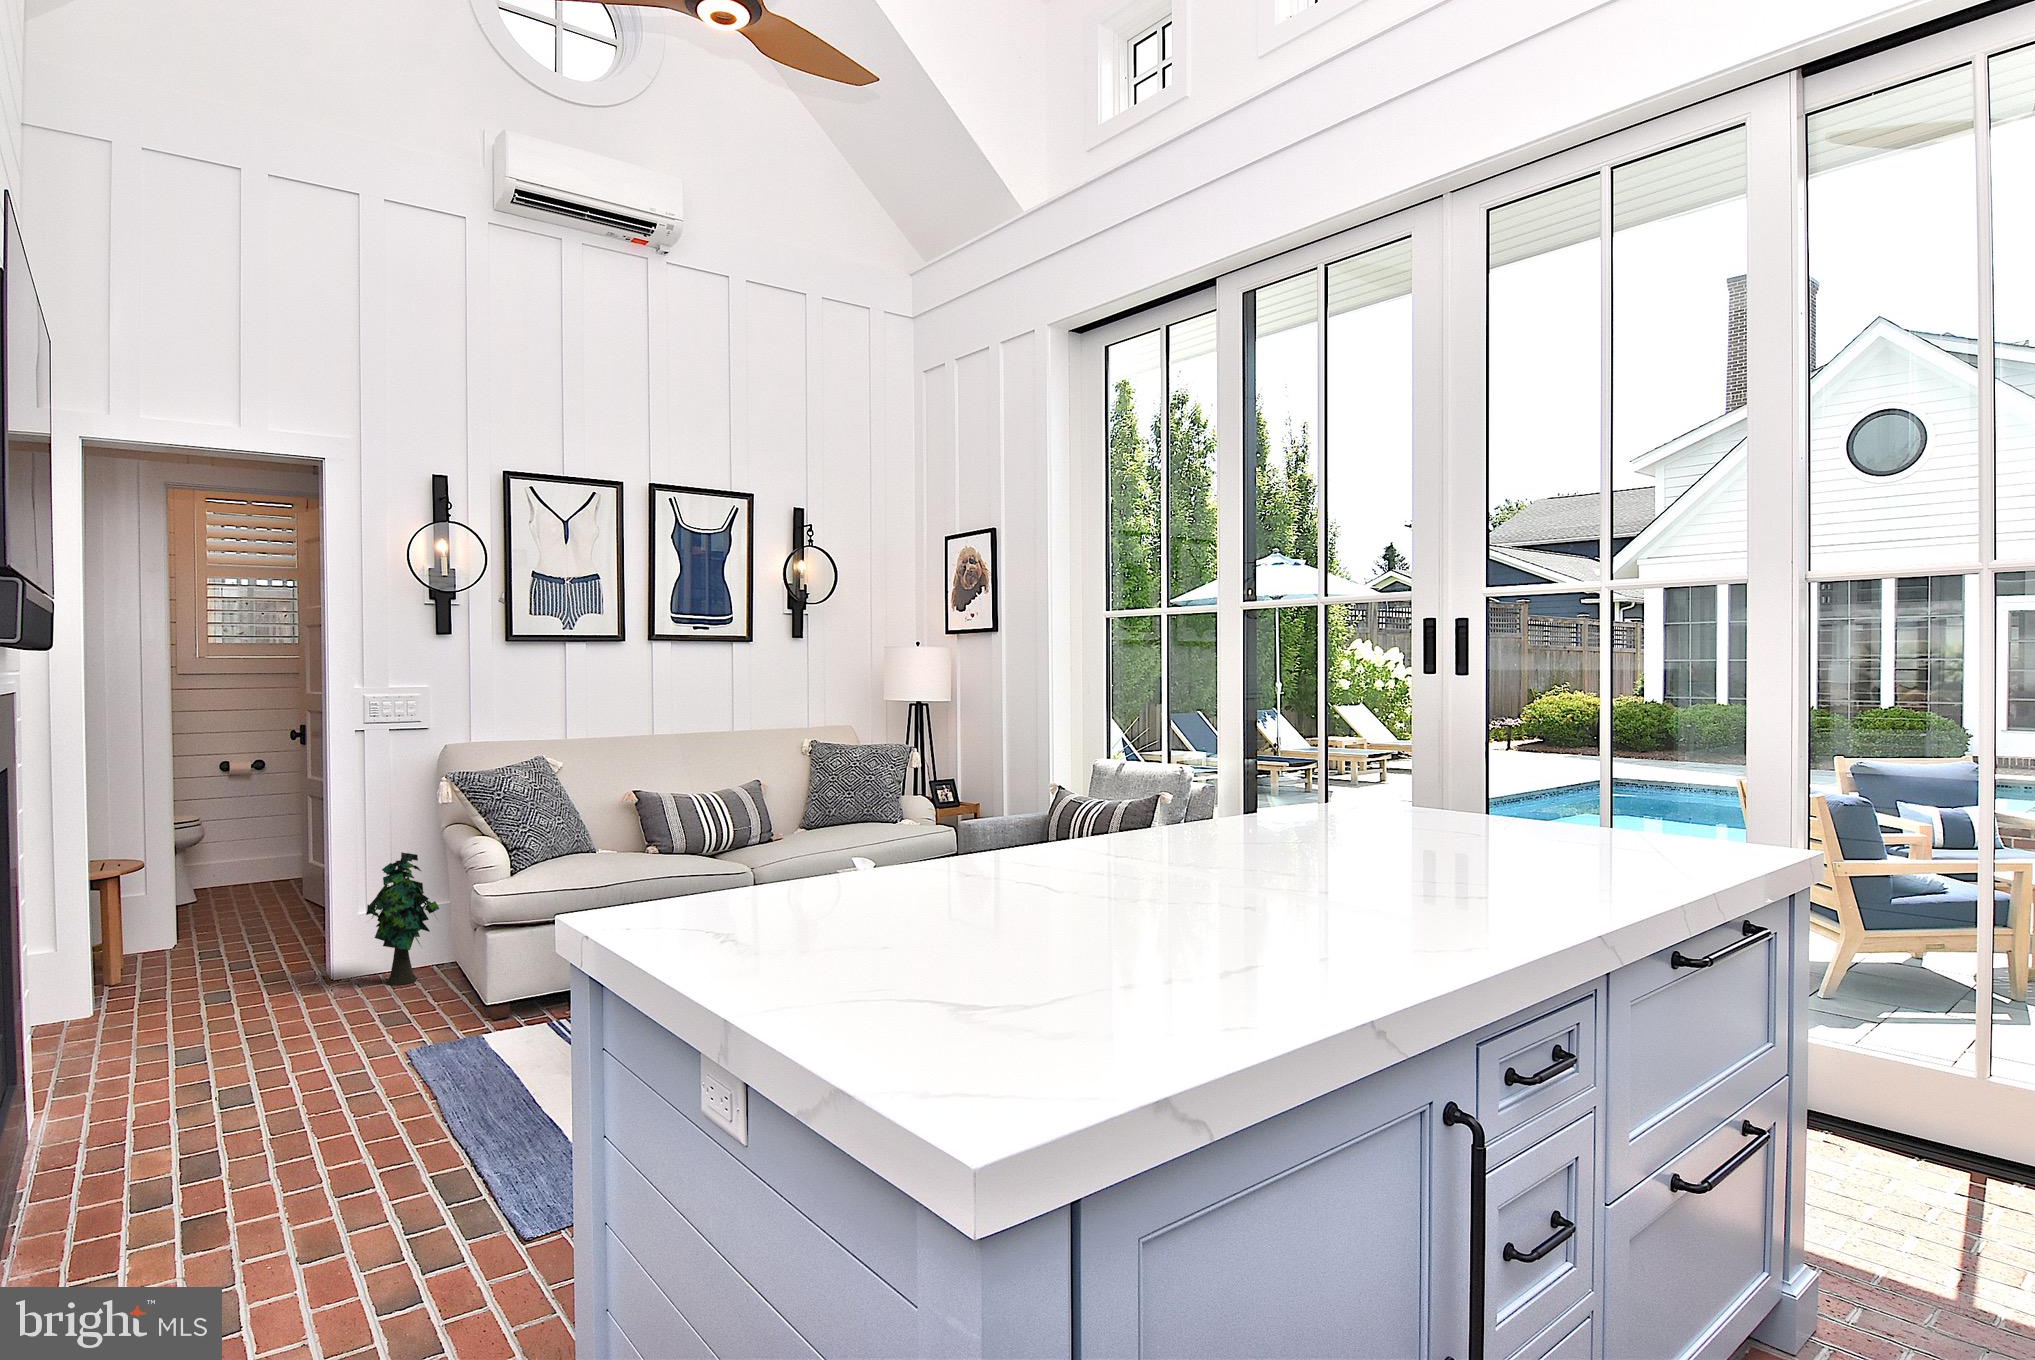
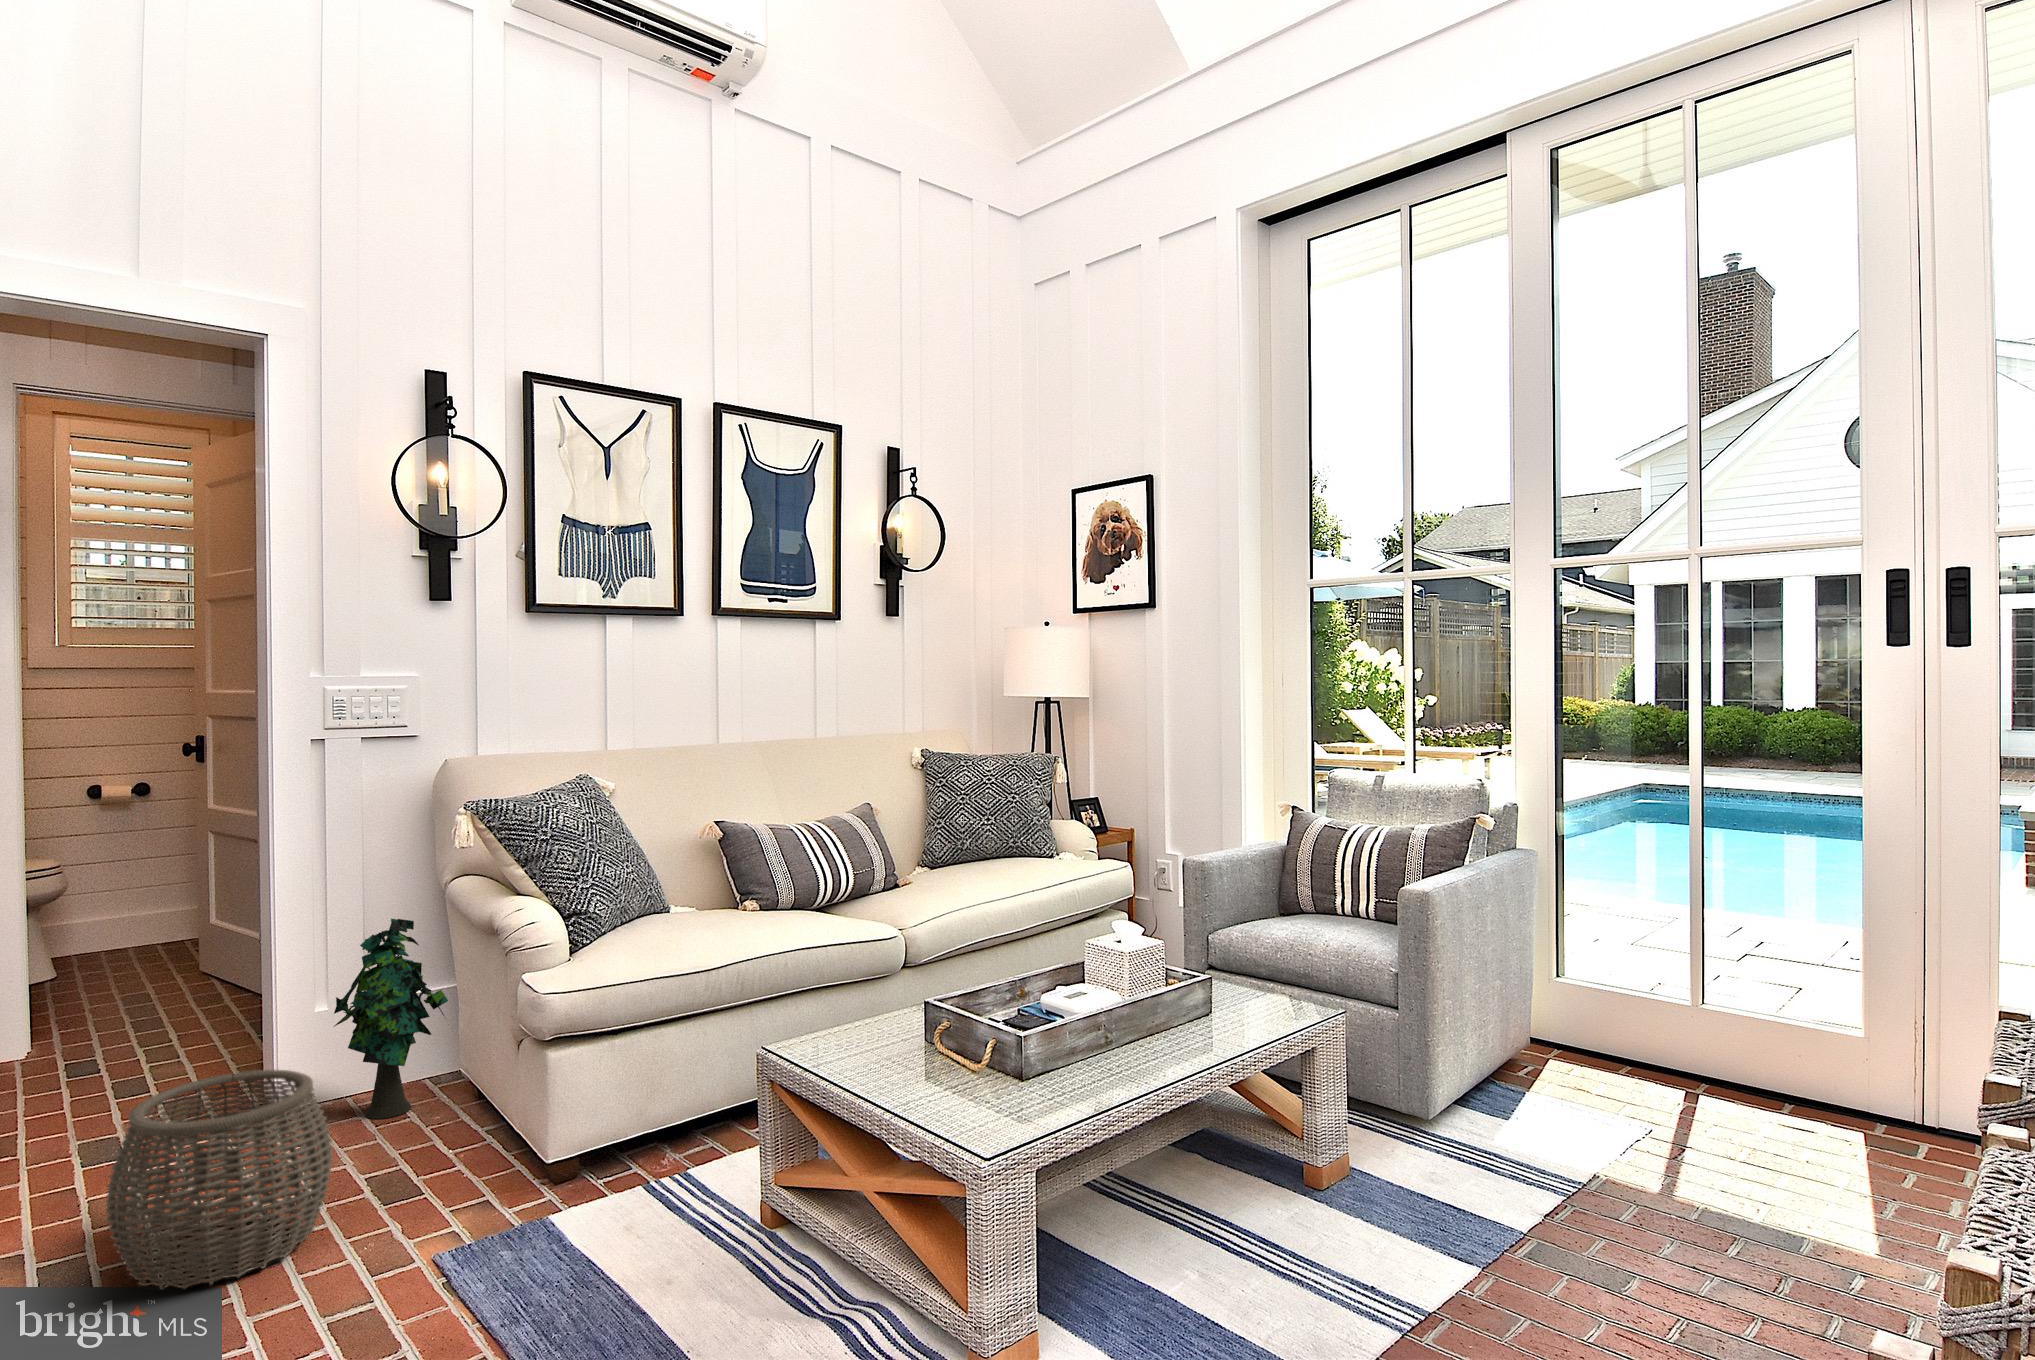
woven basket: none [217,938,352,1058] -> present [106,1070,333,1289]

